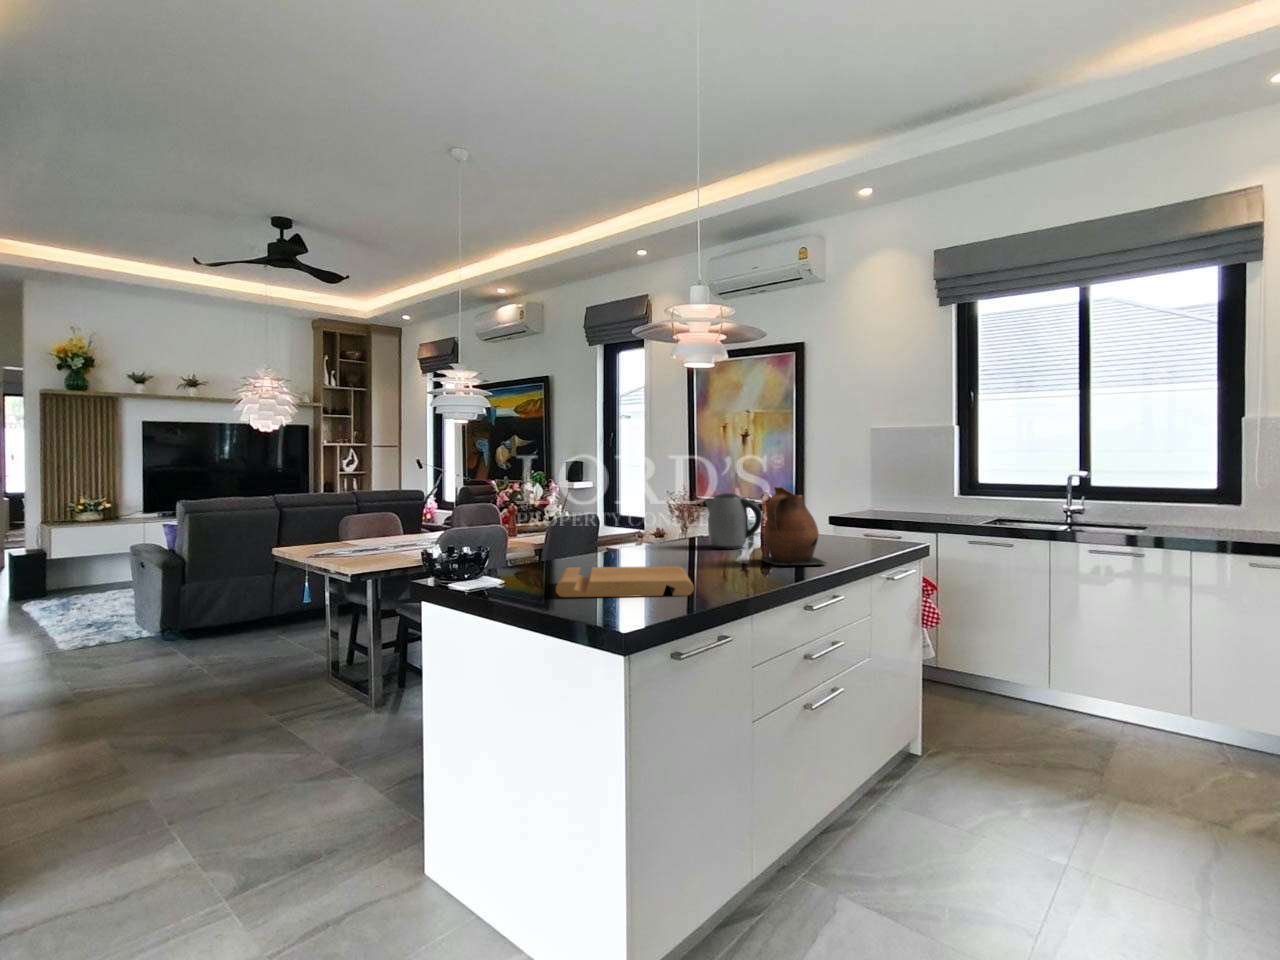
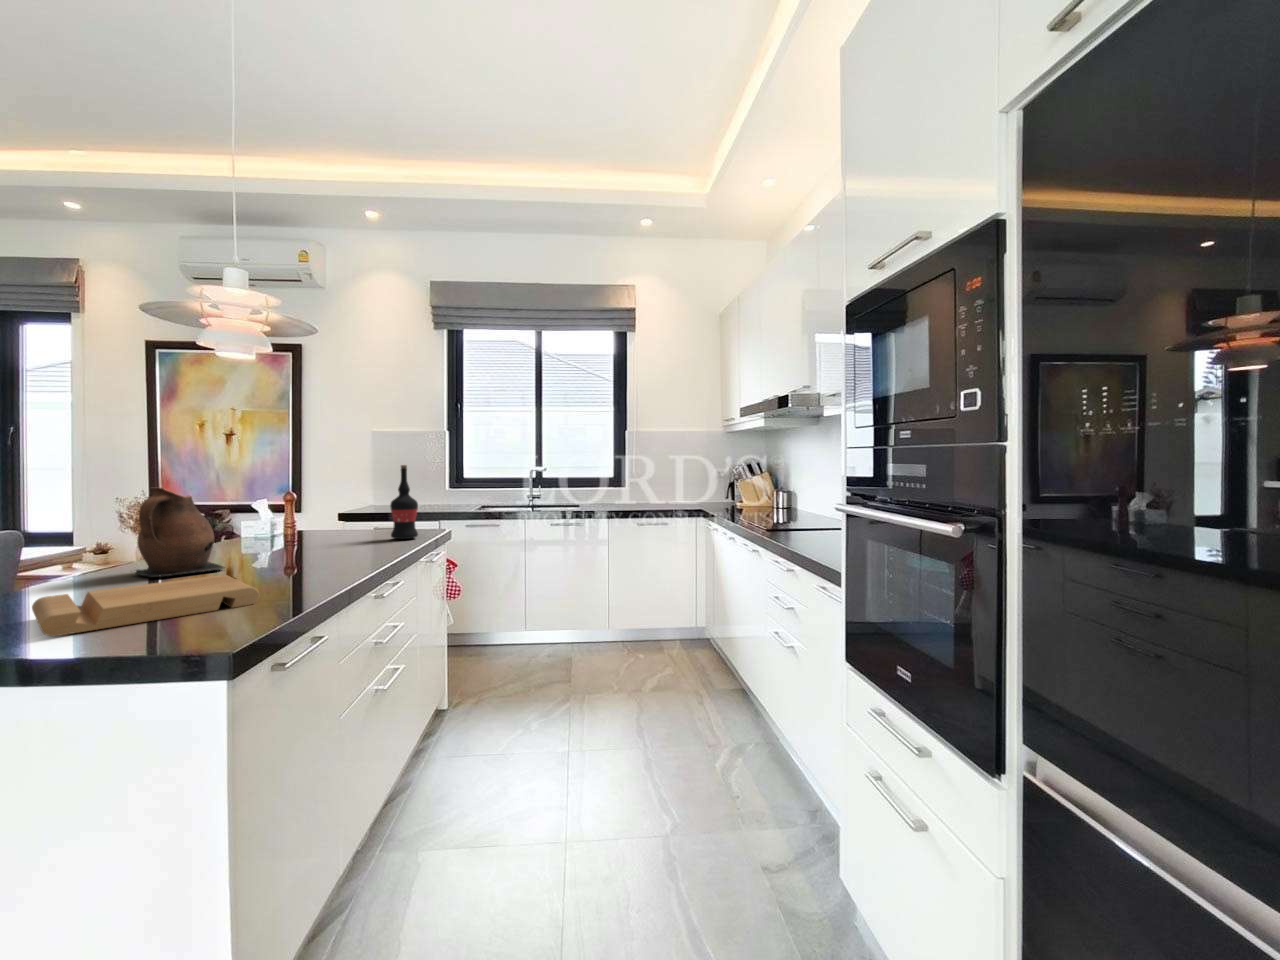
wine bottle: none [853,468,883,550] -> present [390,465,418,539]
ceramic pitcher: present [761,487,826,565] -> present [135,488,224,577]
kettle: present [705,493,762,549] -> none [221,493,294,554]

